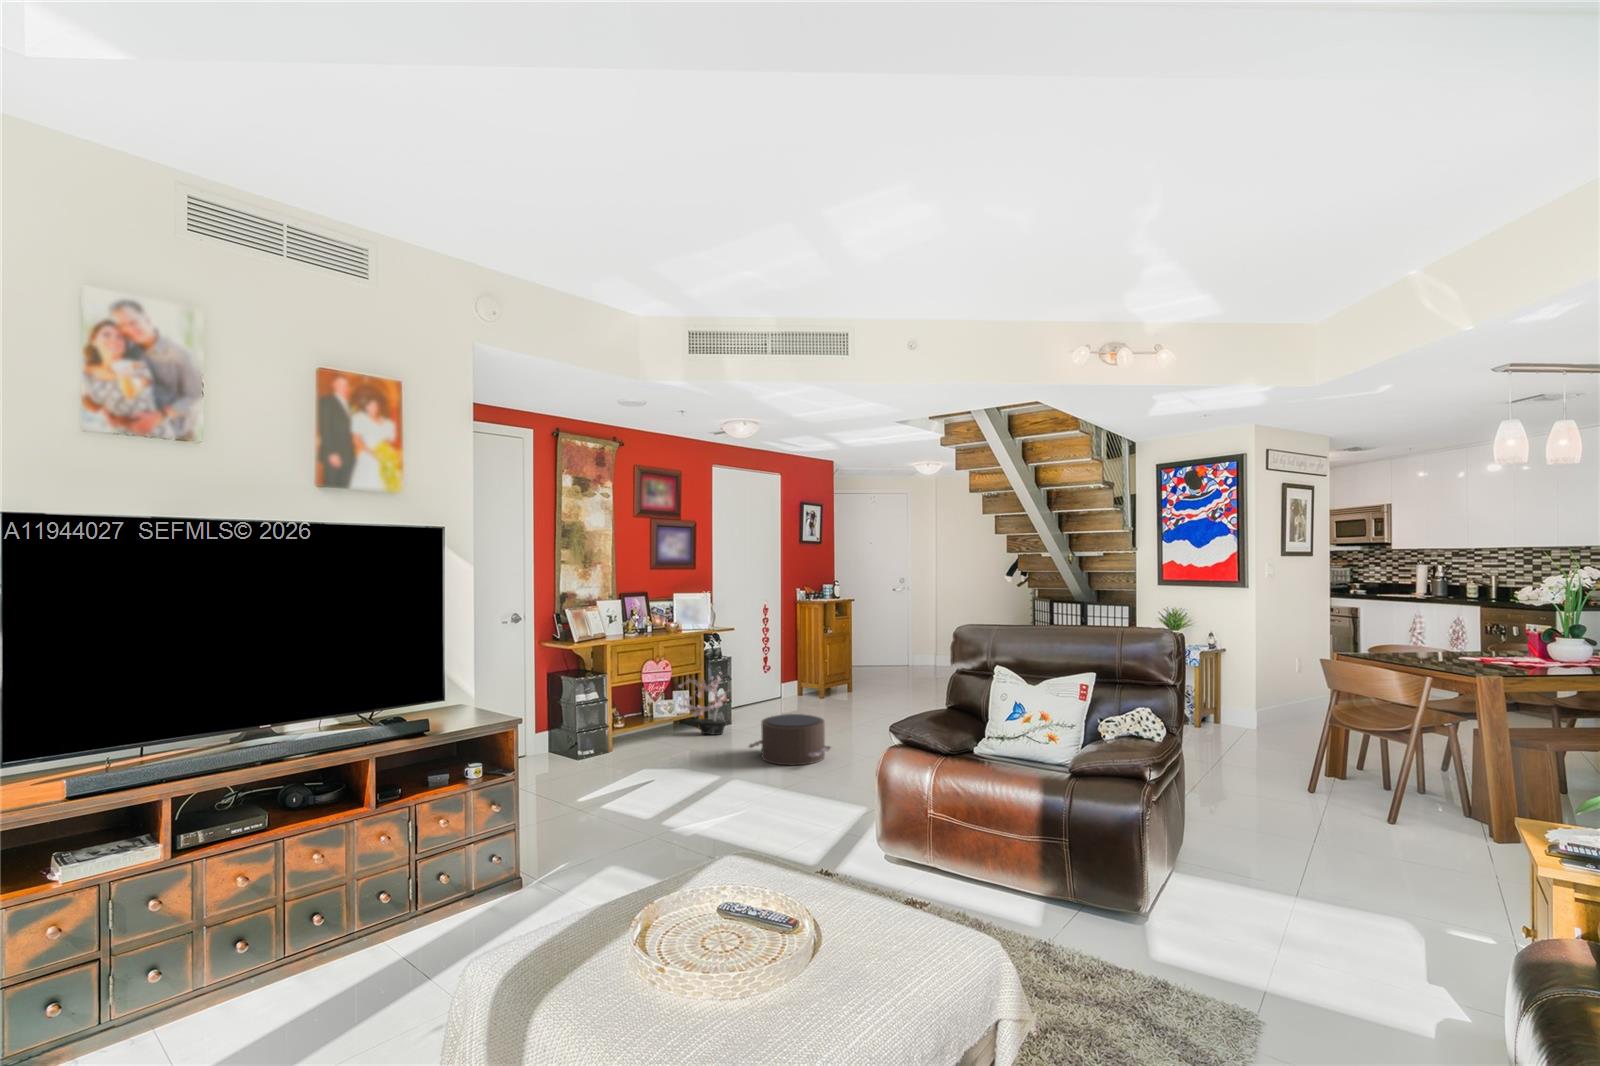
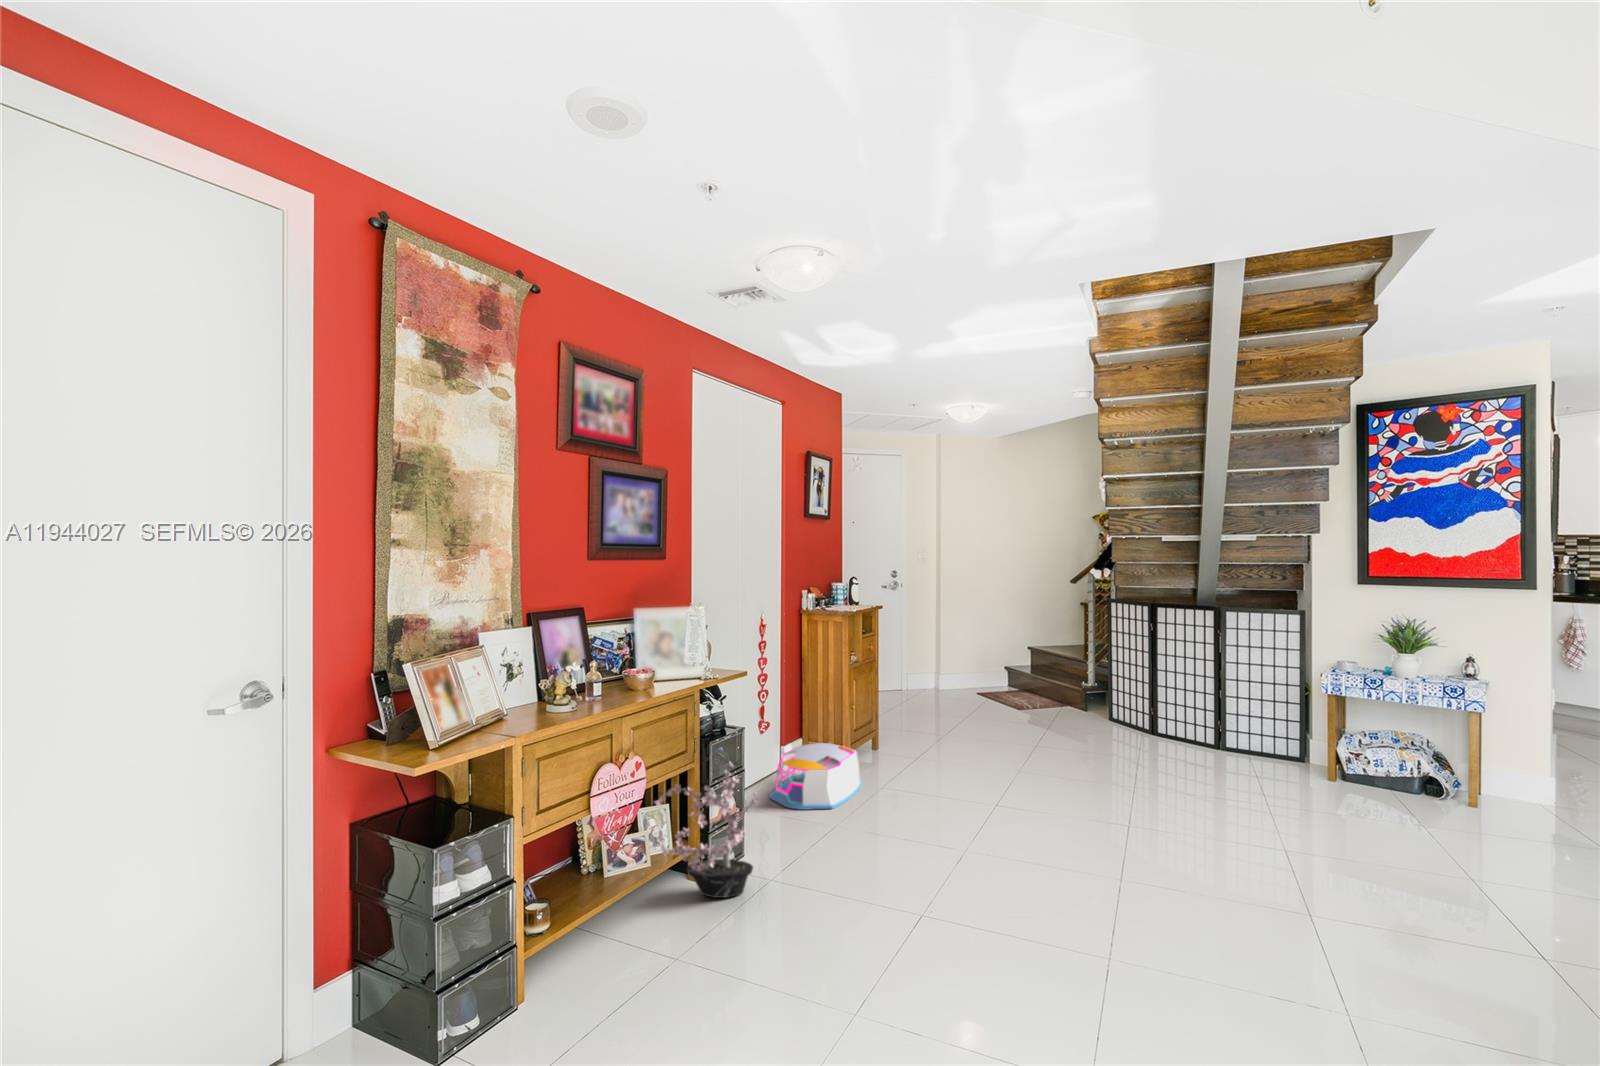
storage bin: none [764,679,824,712] -> present [770,743,862,810]
pouf: present [749,714,831,765] -> none [855,864,1042,1017]

